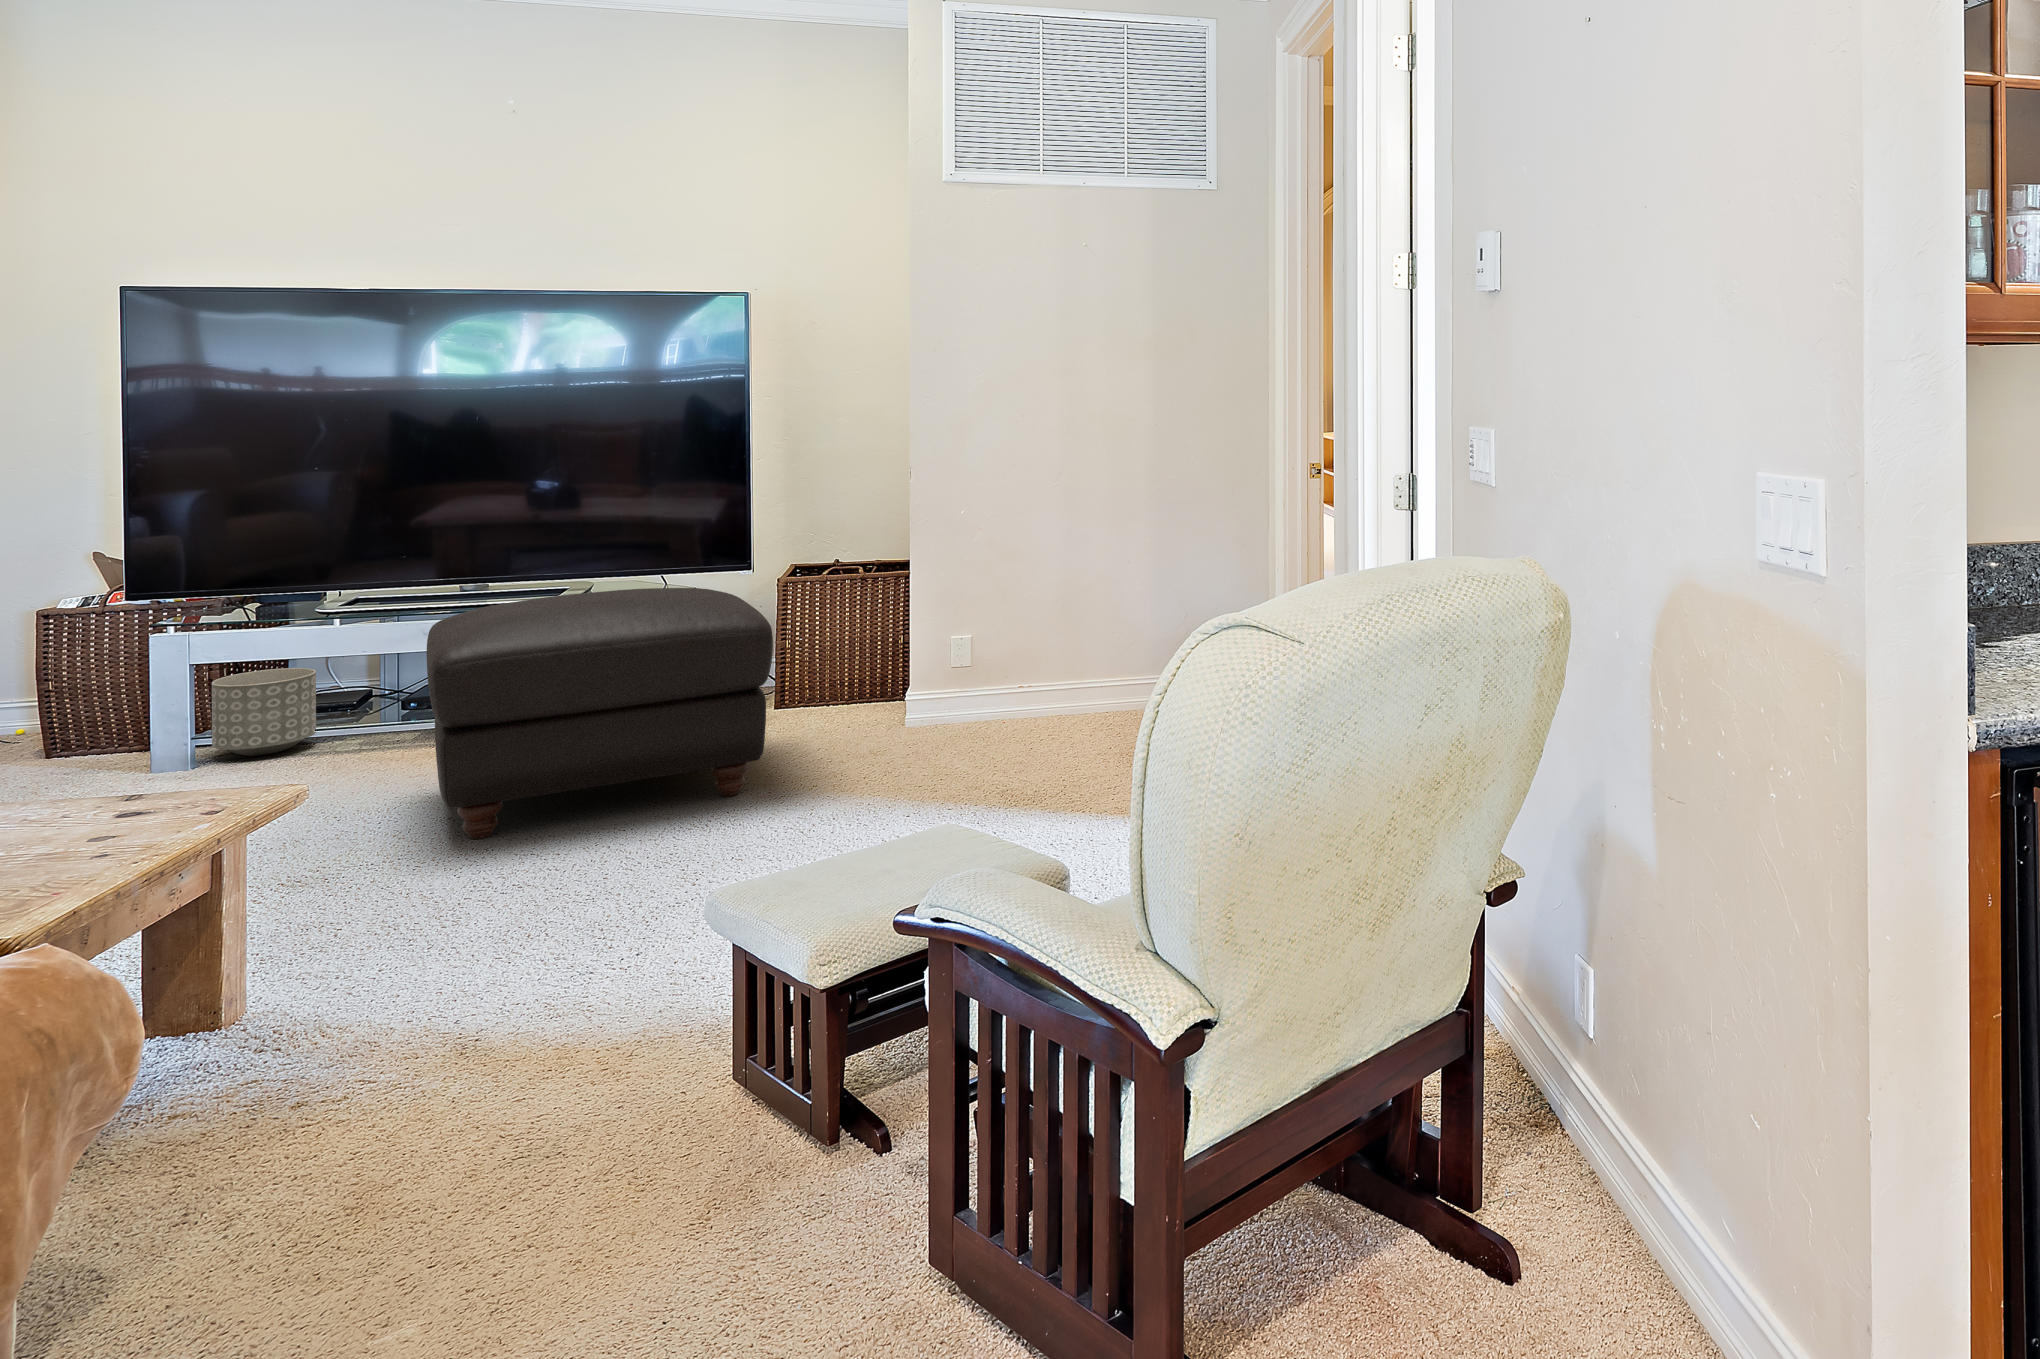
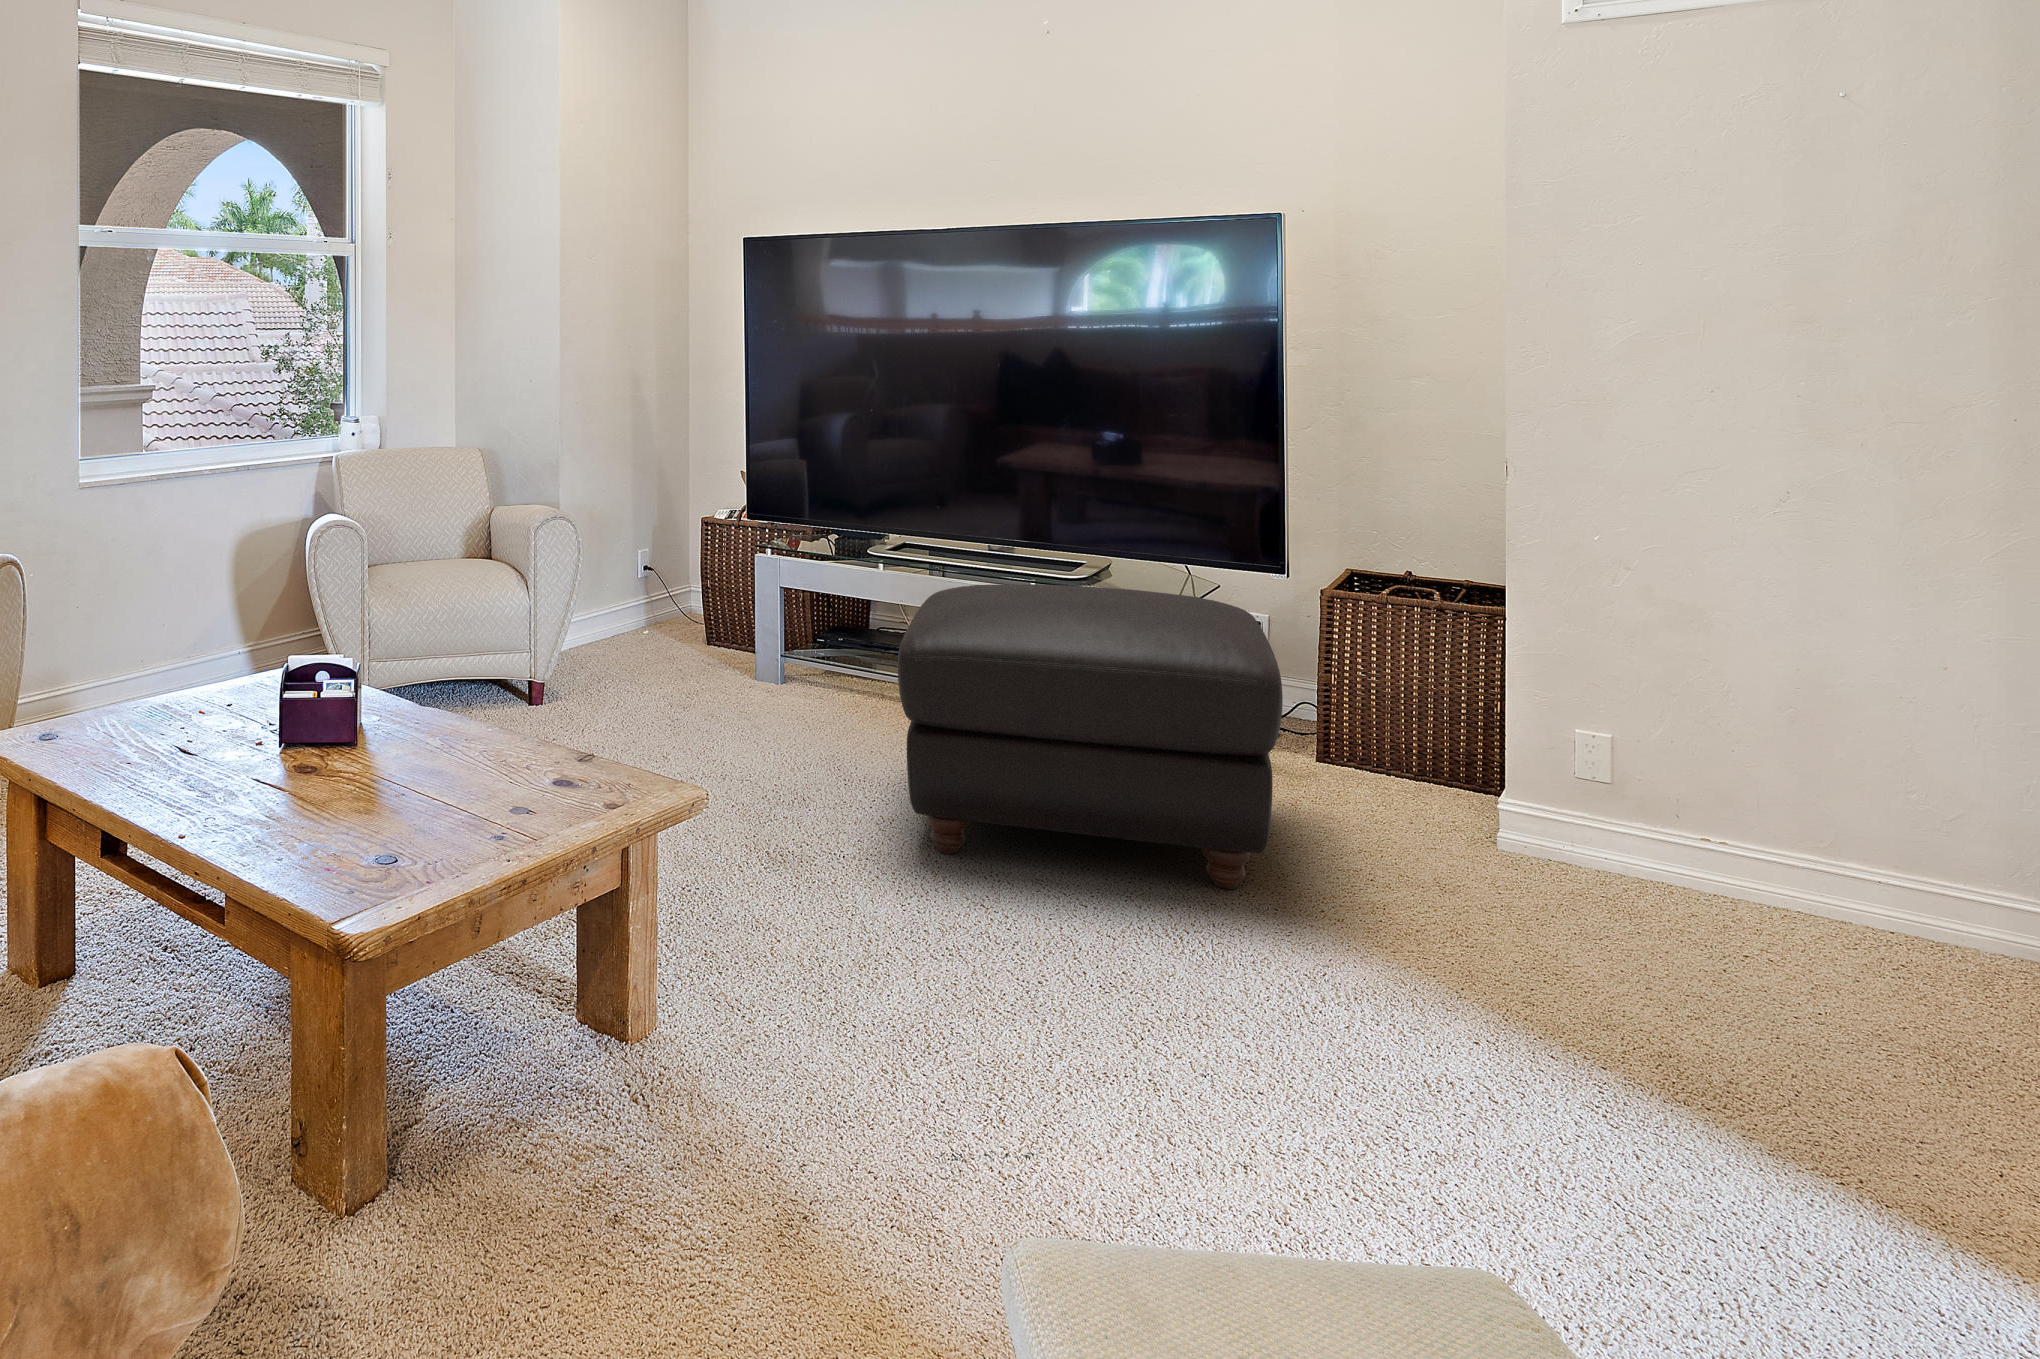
planter: present [212,668,316,756] -> none [796,602,872,683]

